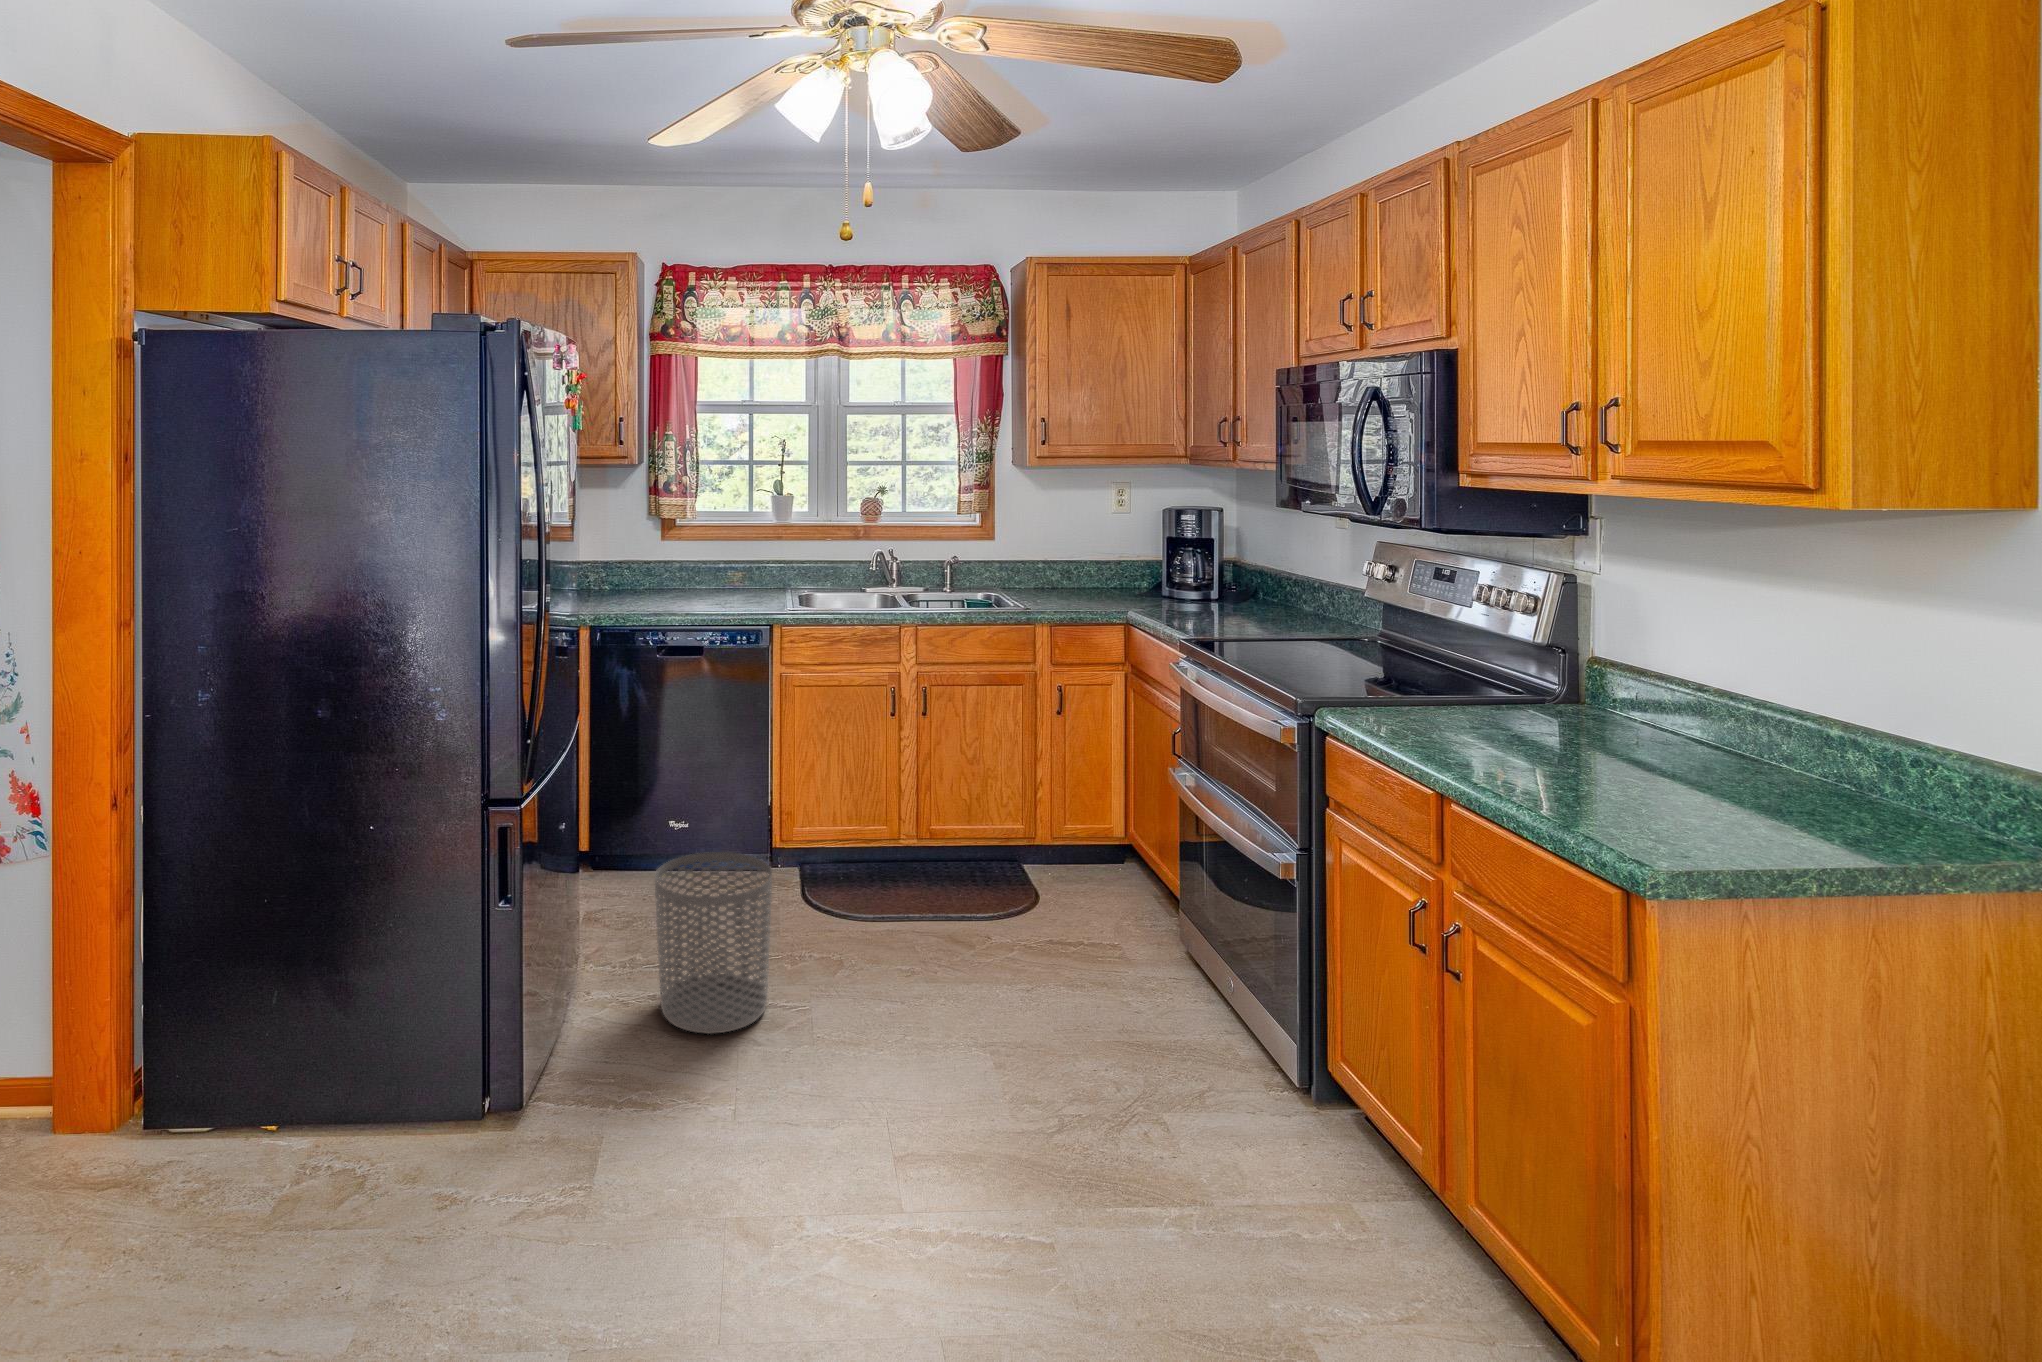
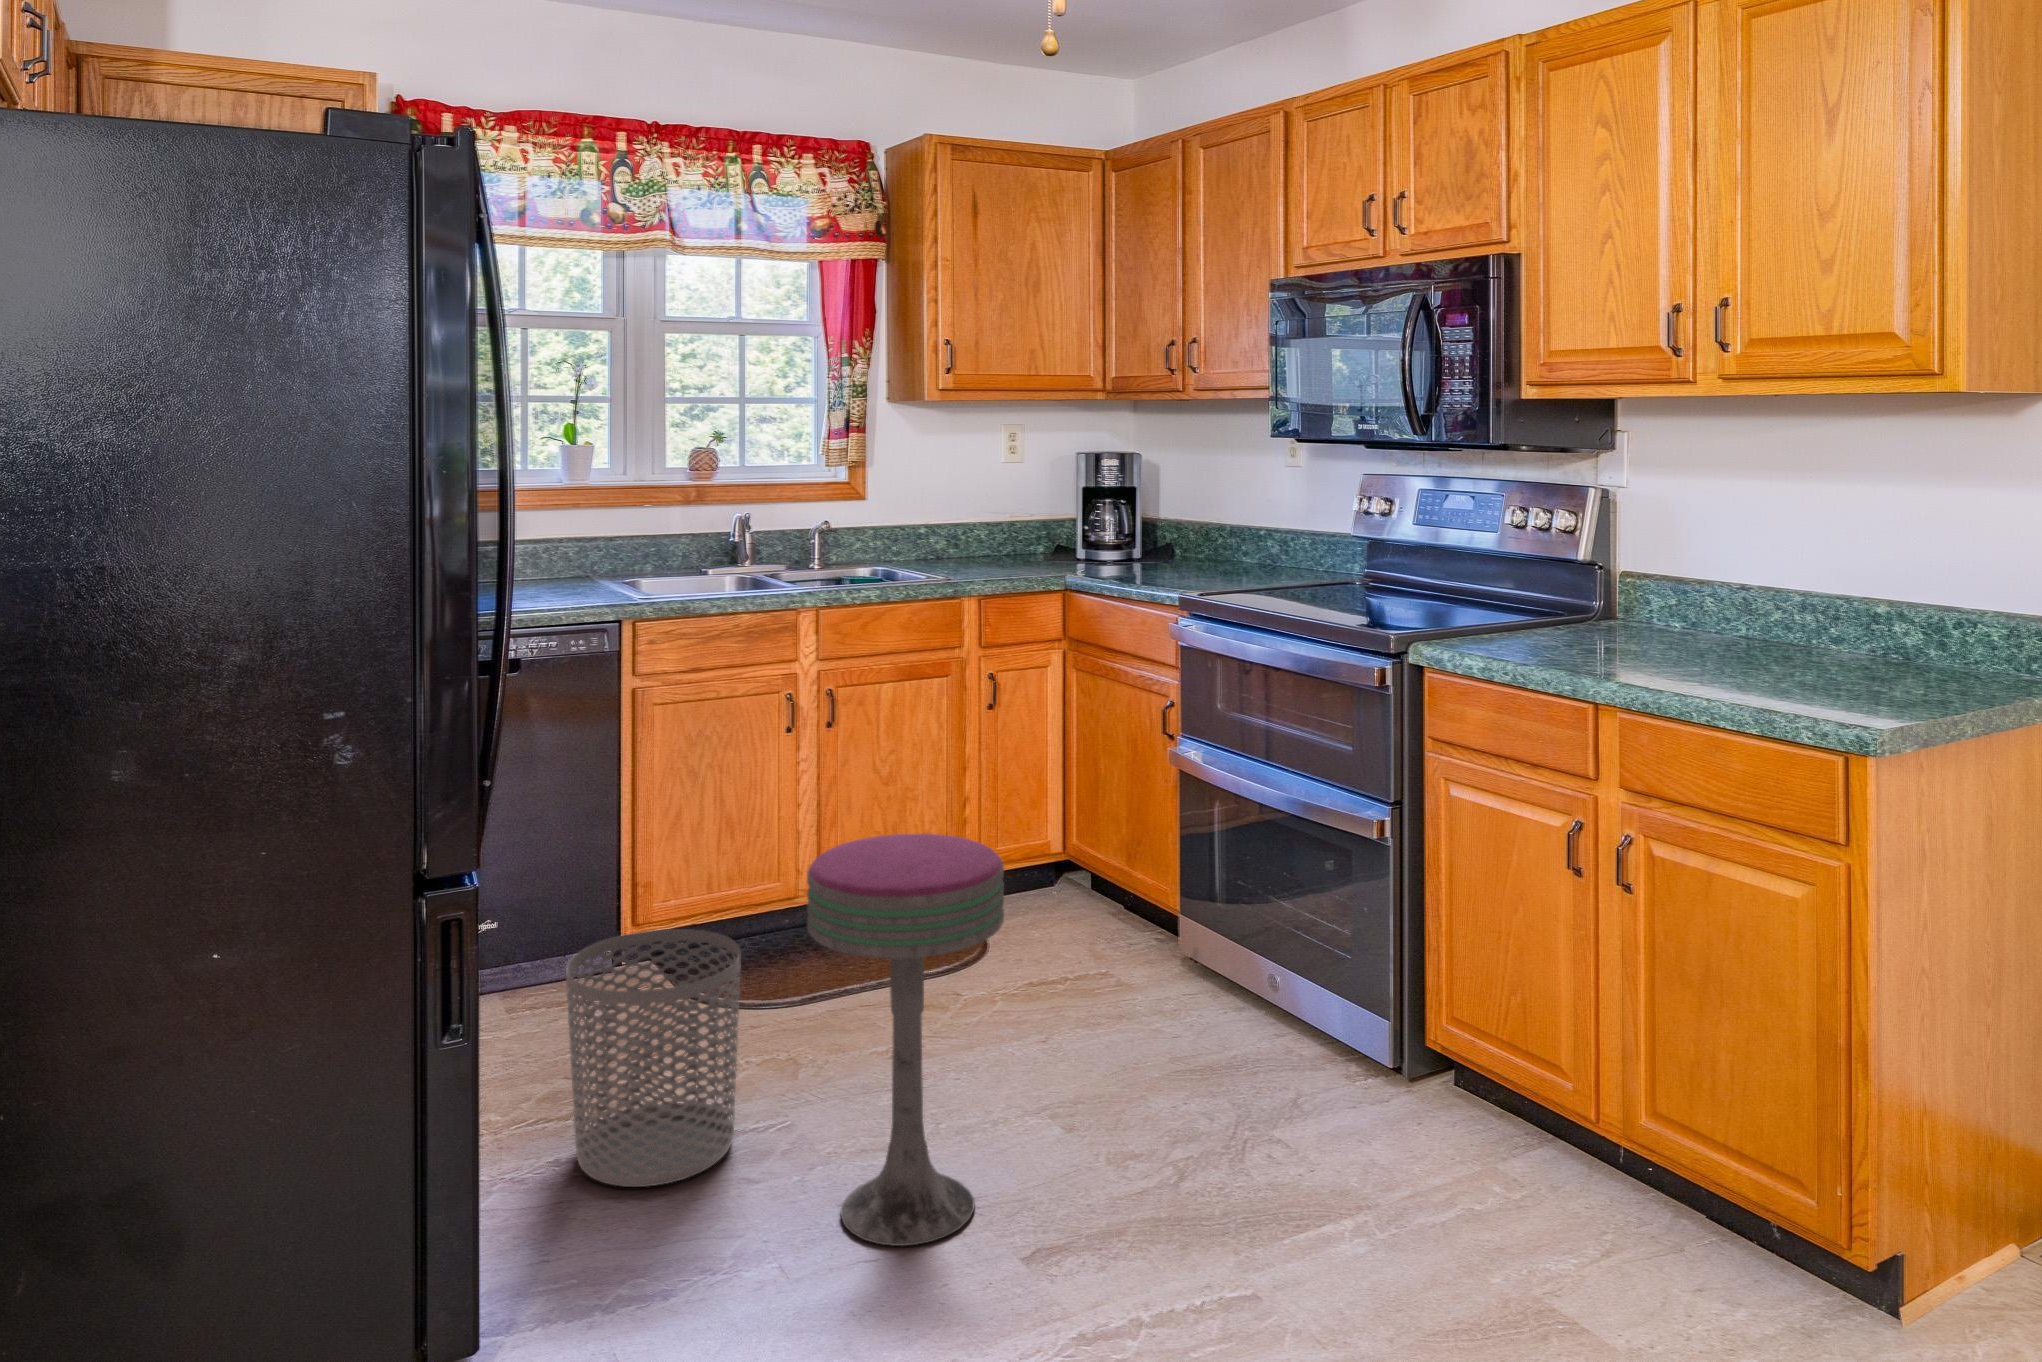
bar stool: none [771,812,917,1126] -> present [807,834,1004,1246]

